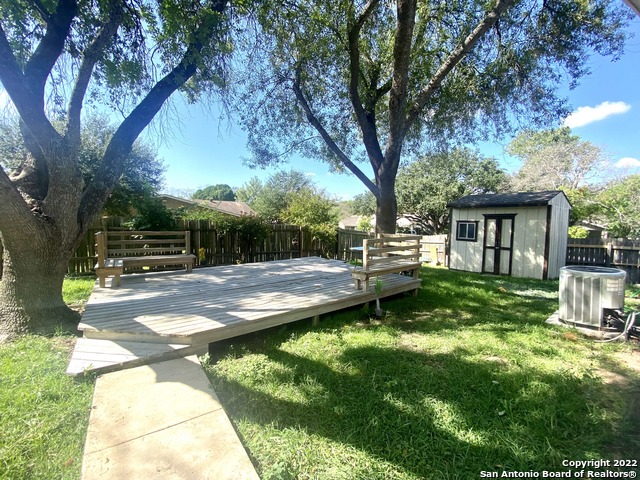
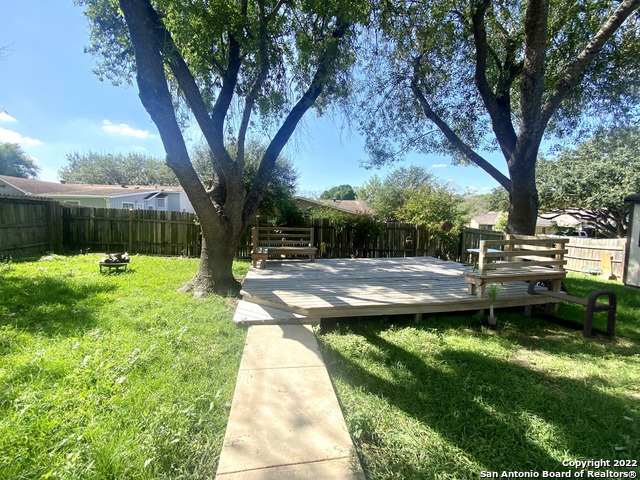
bench: none [400,268,460,314] -> present [525,279,617,337]

